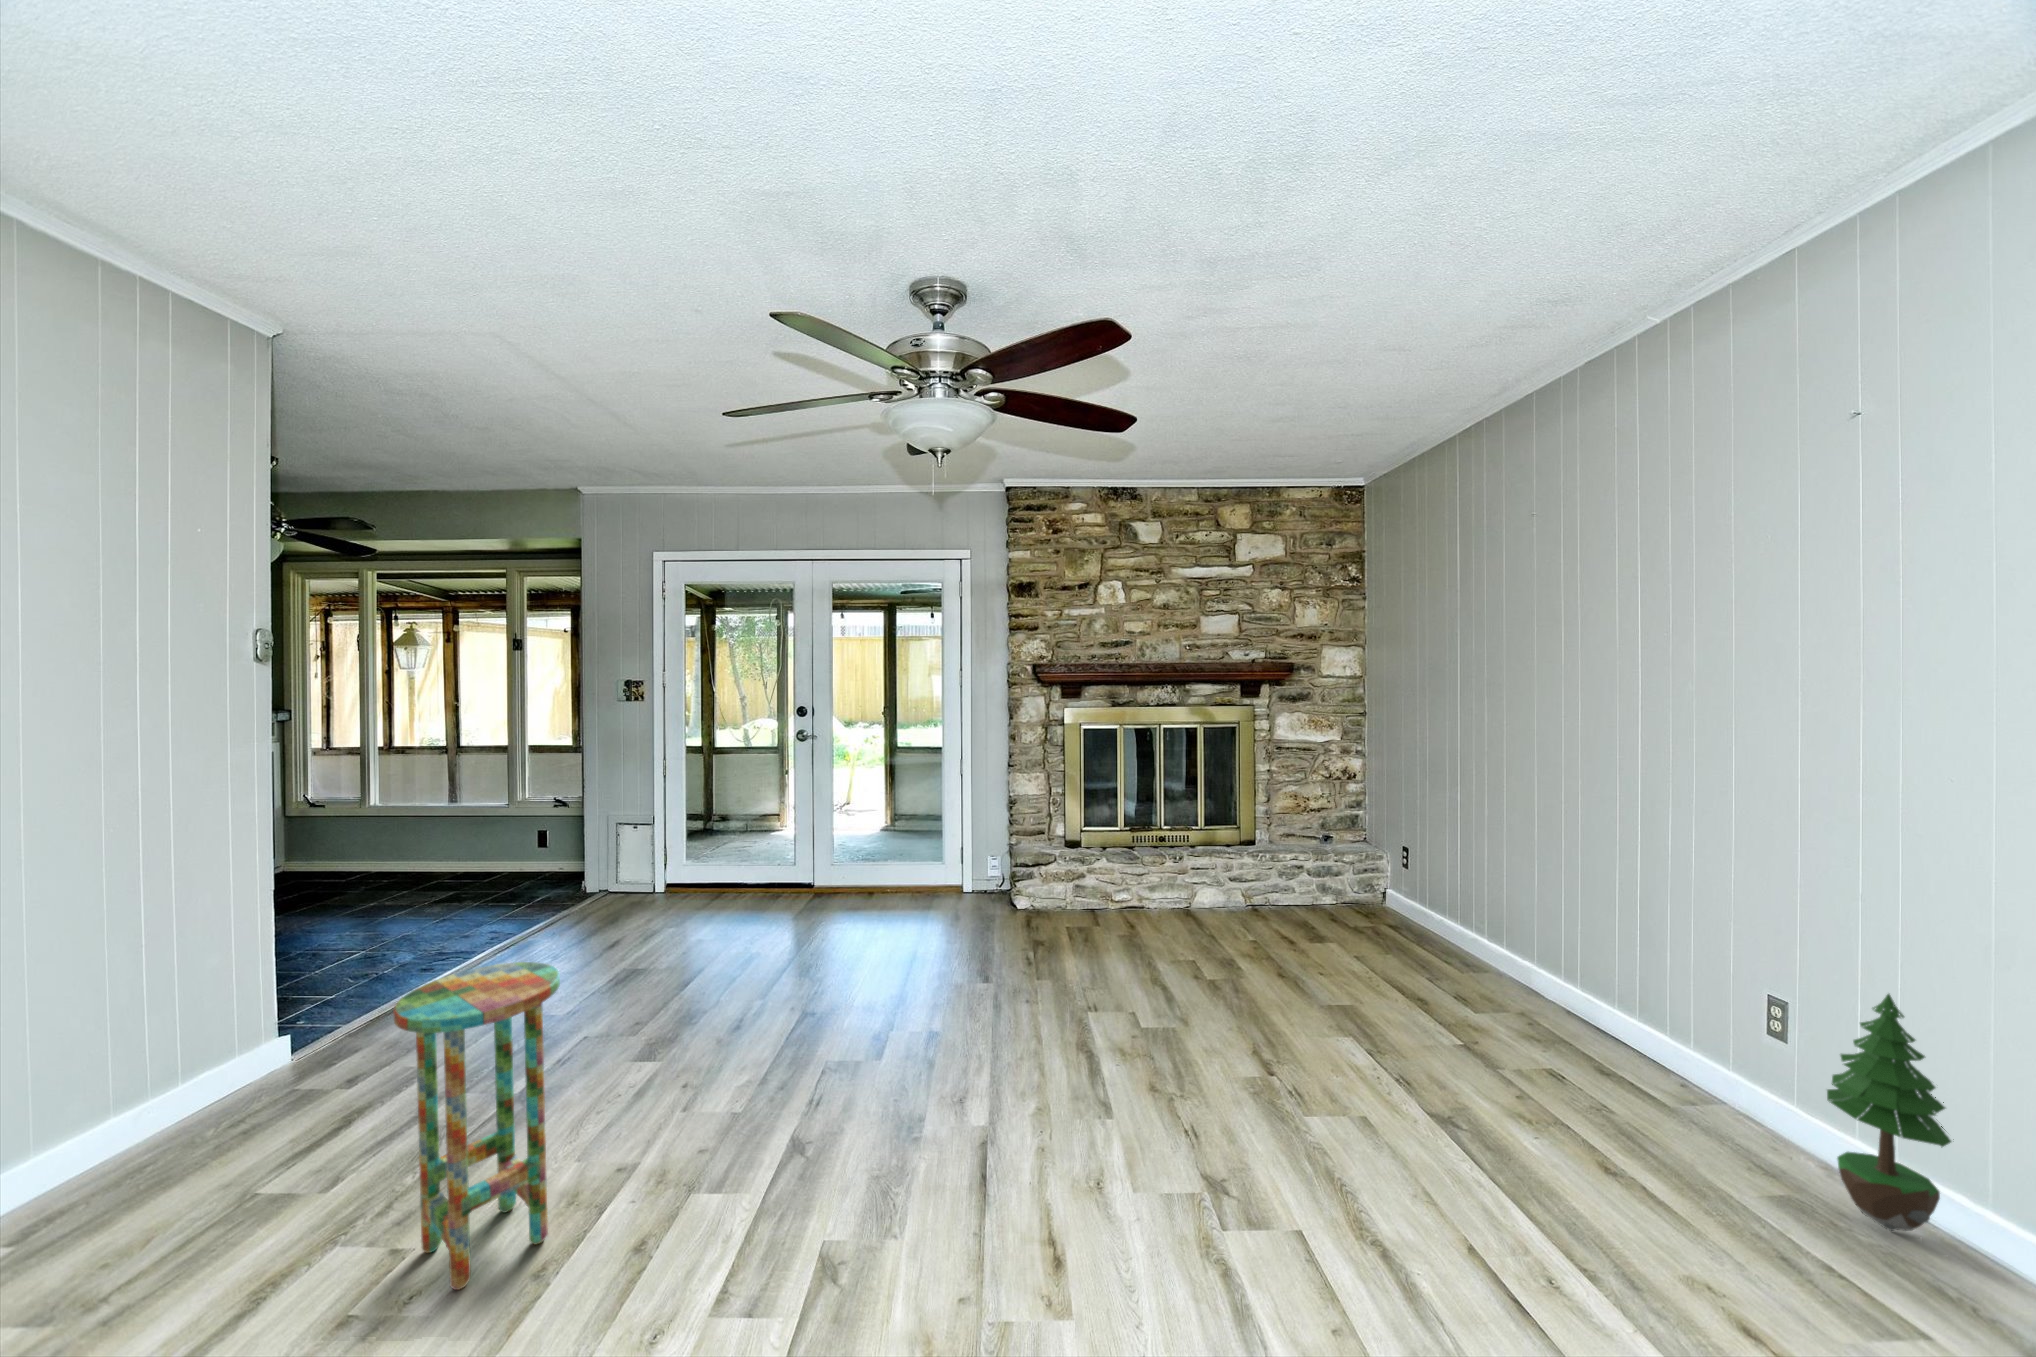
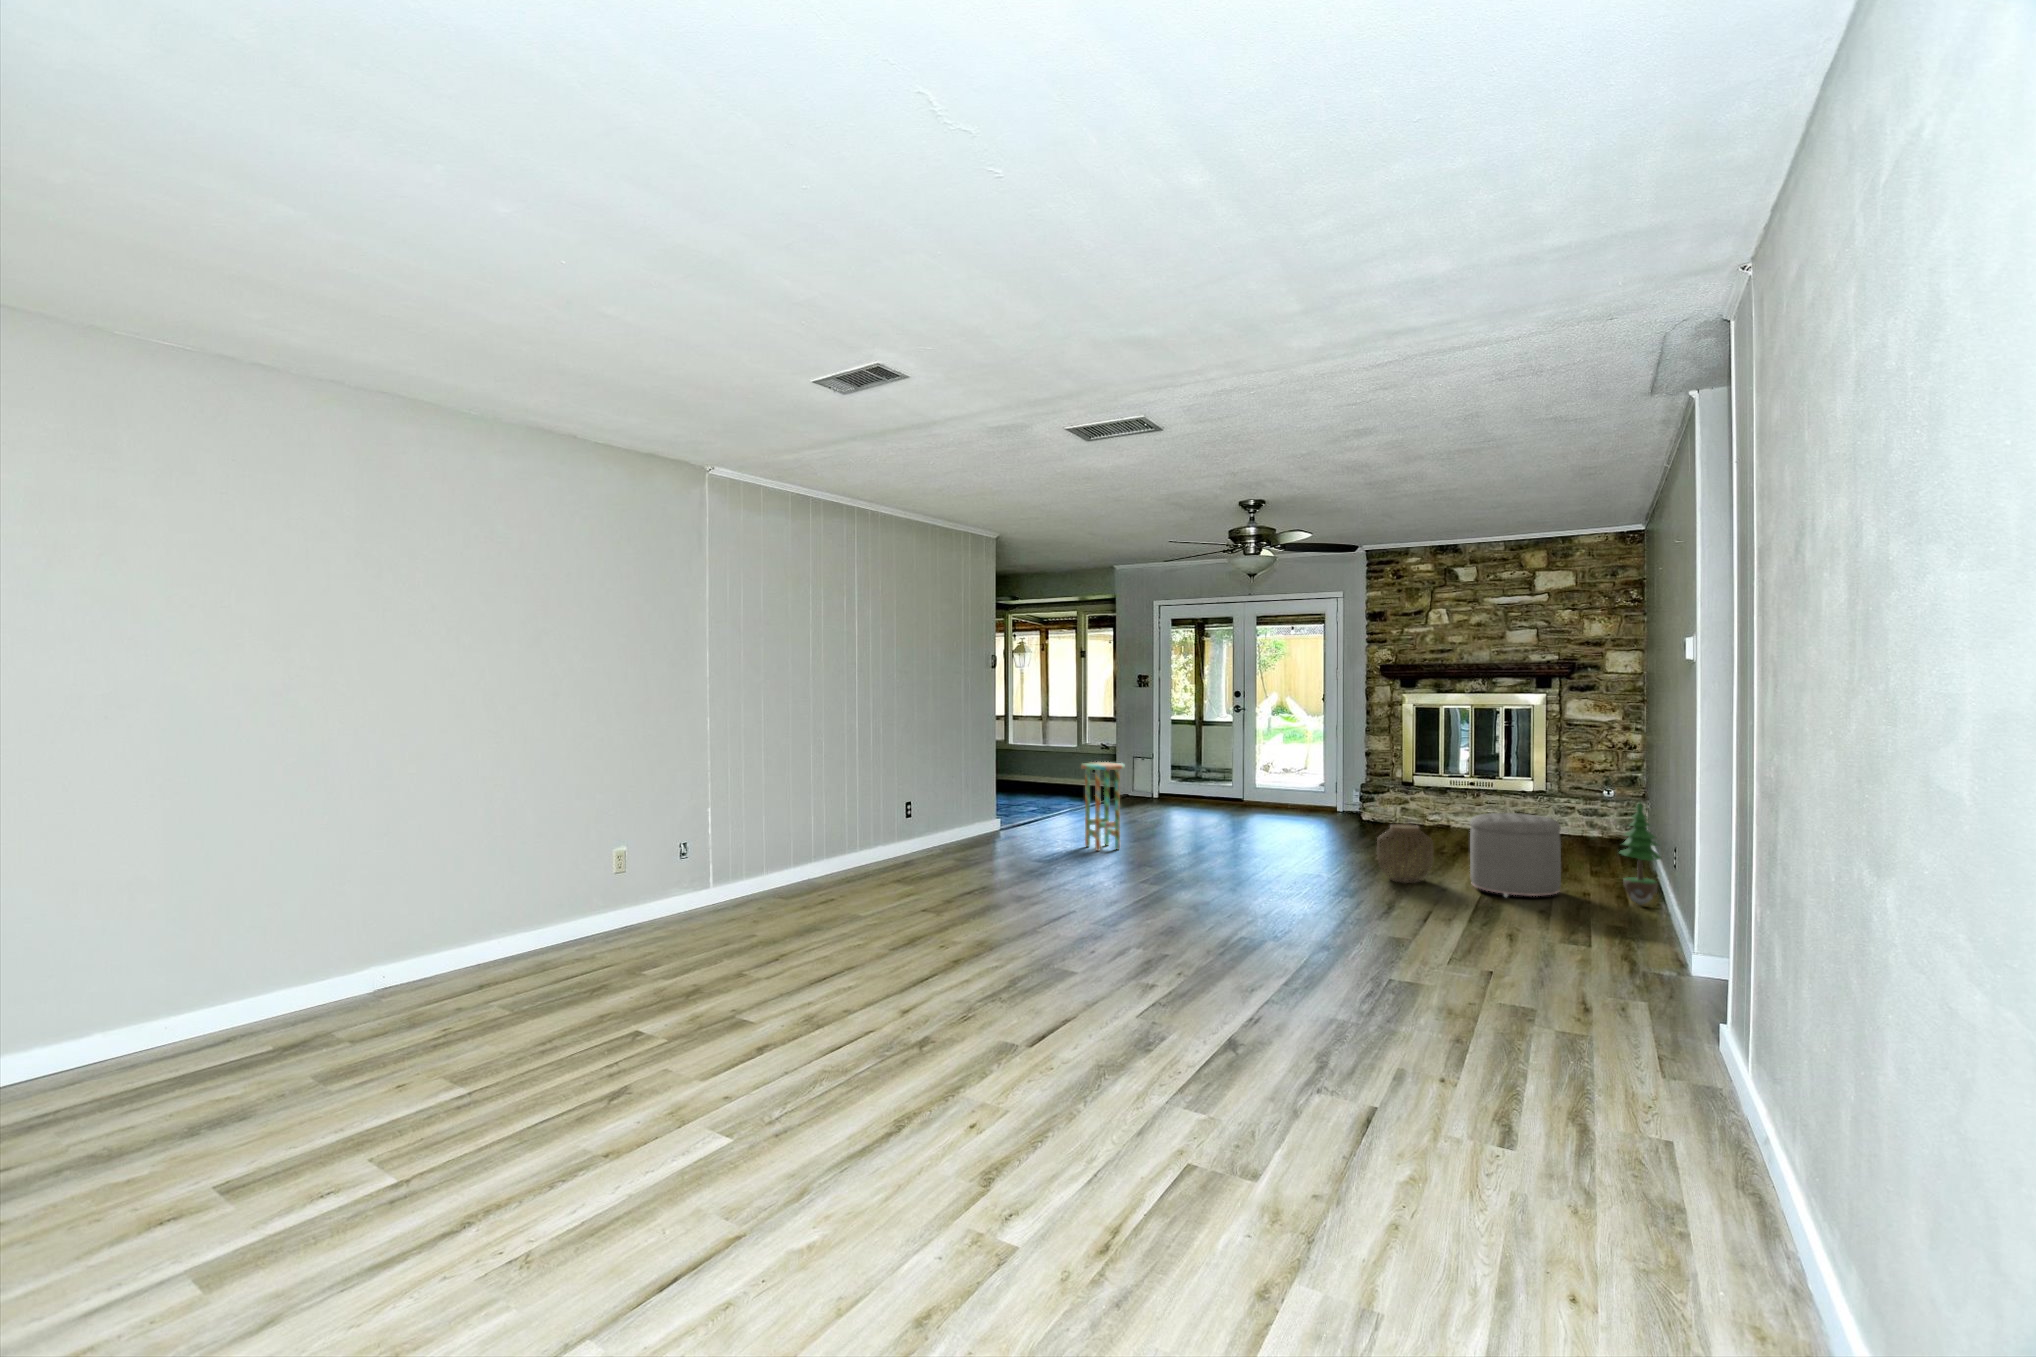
ottoman: none [1500,1010,1754,1296] -> present [1470,813,1561,897]
woven basket: none [1302,1077,1451,1261] -> present [1377,824,1433,883]

